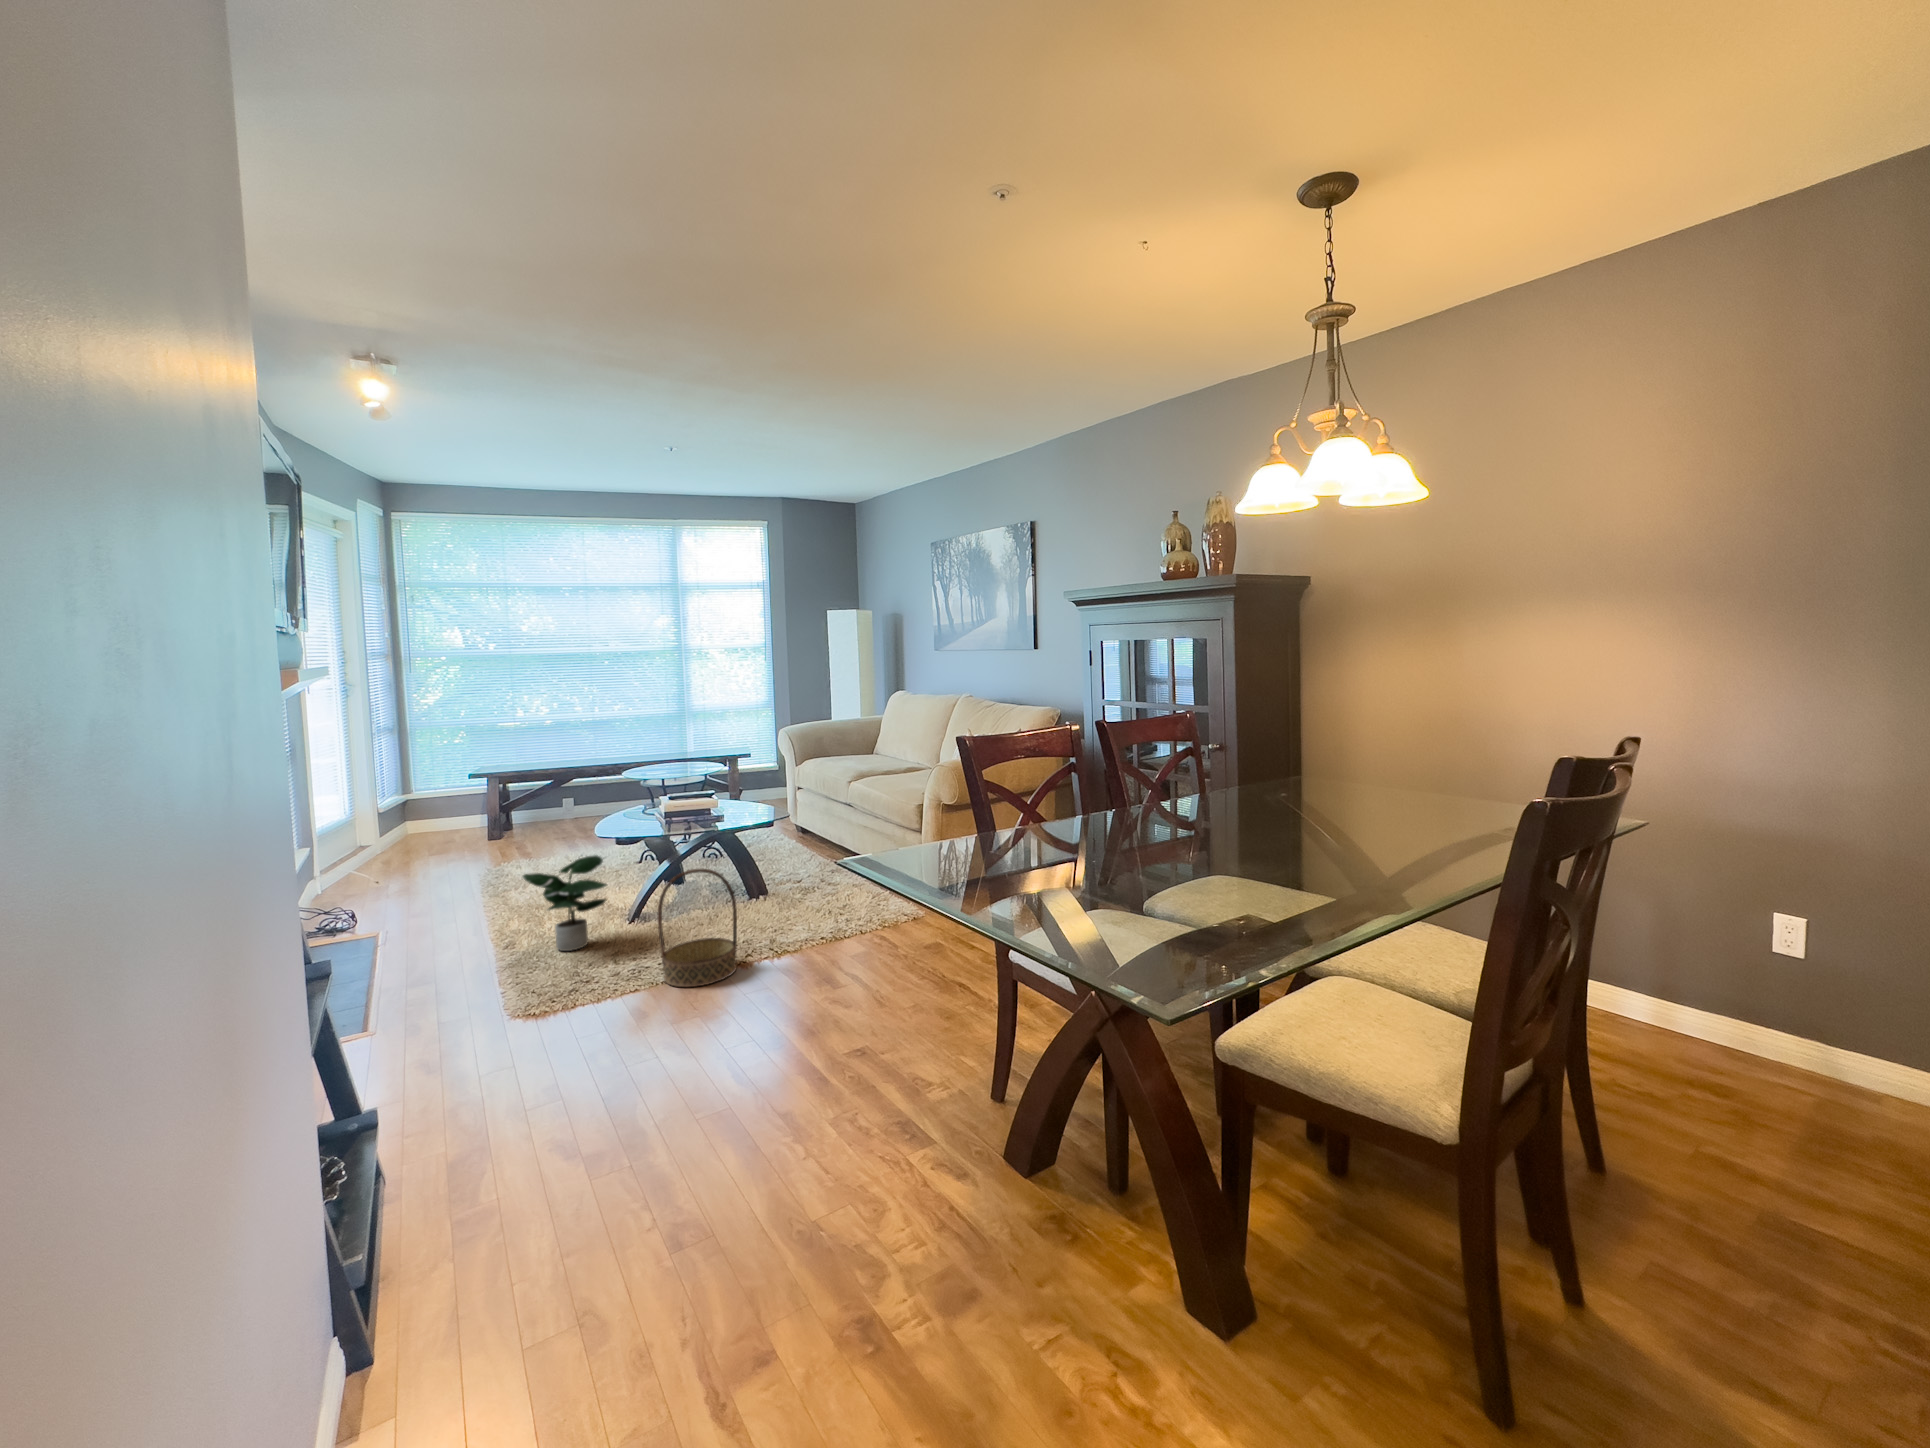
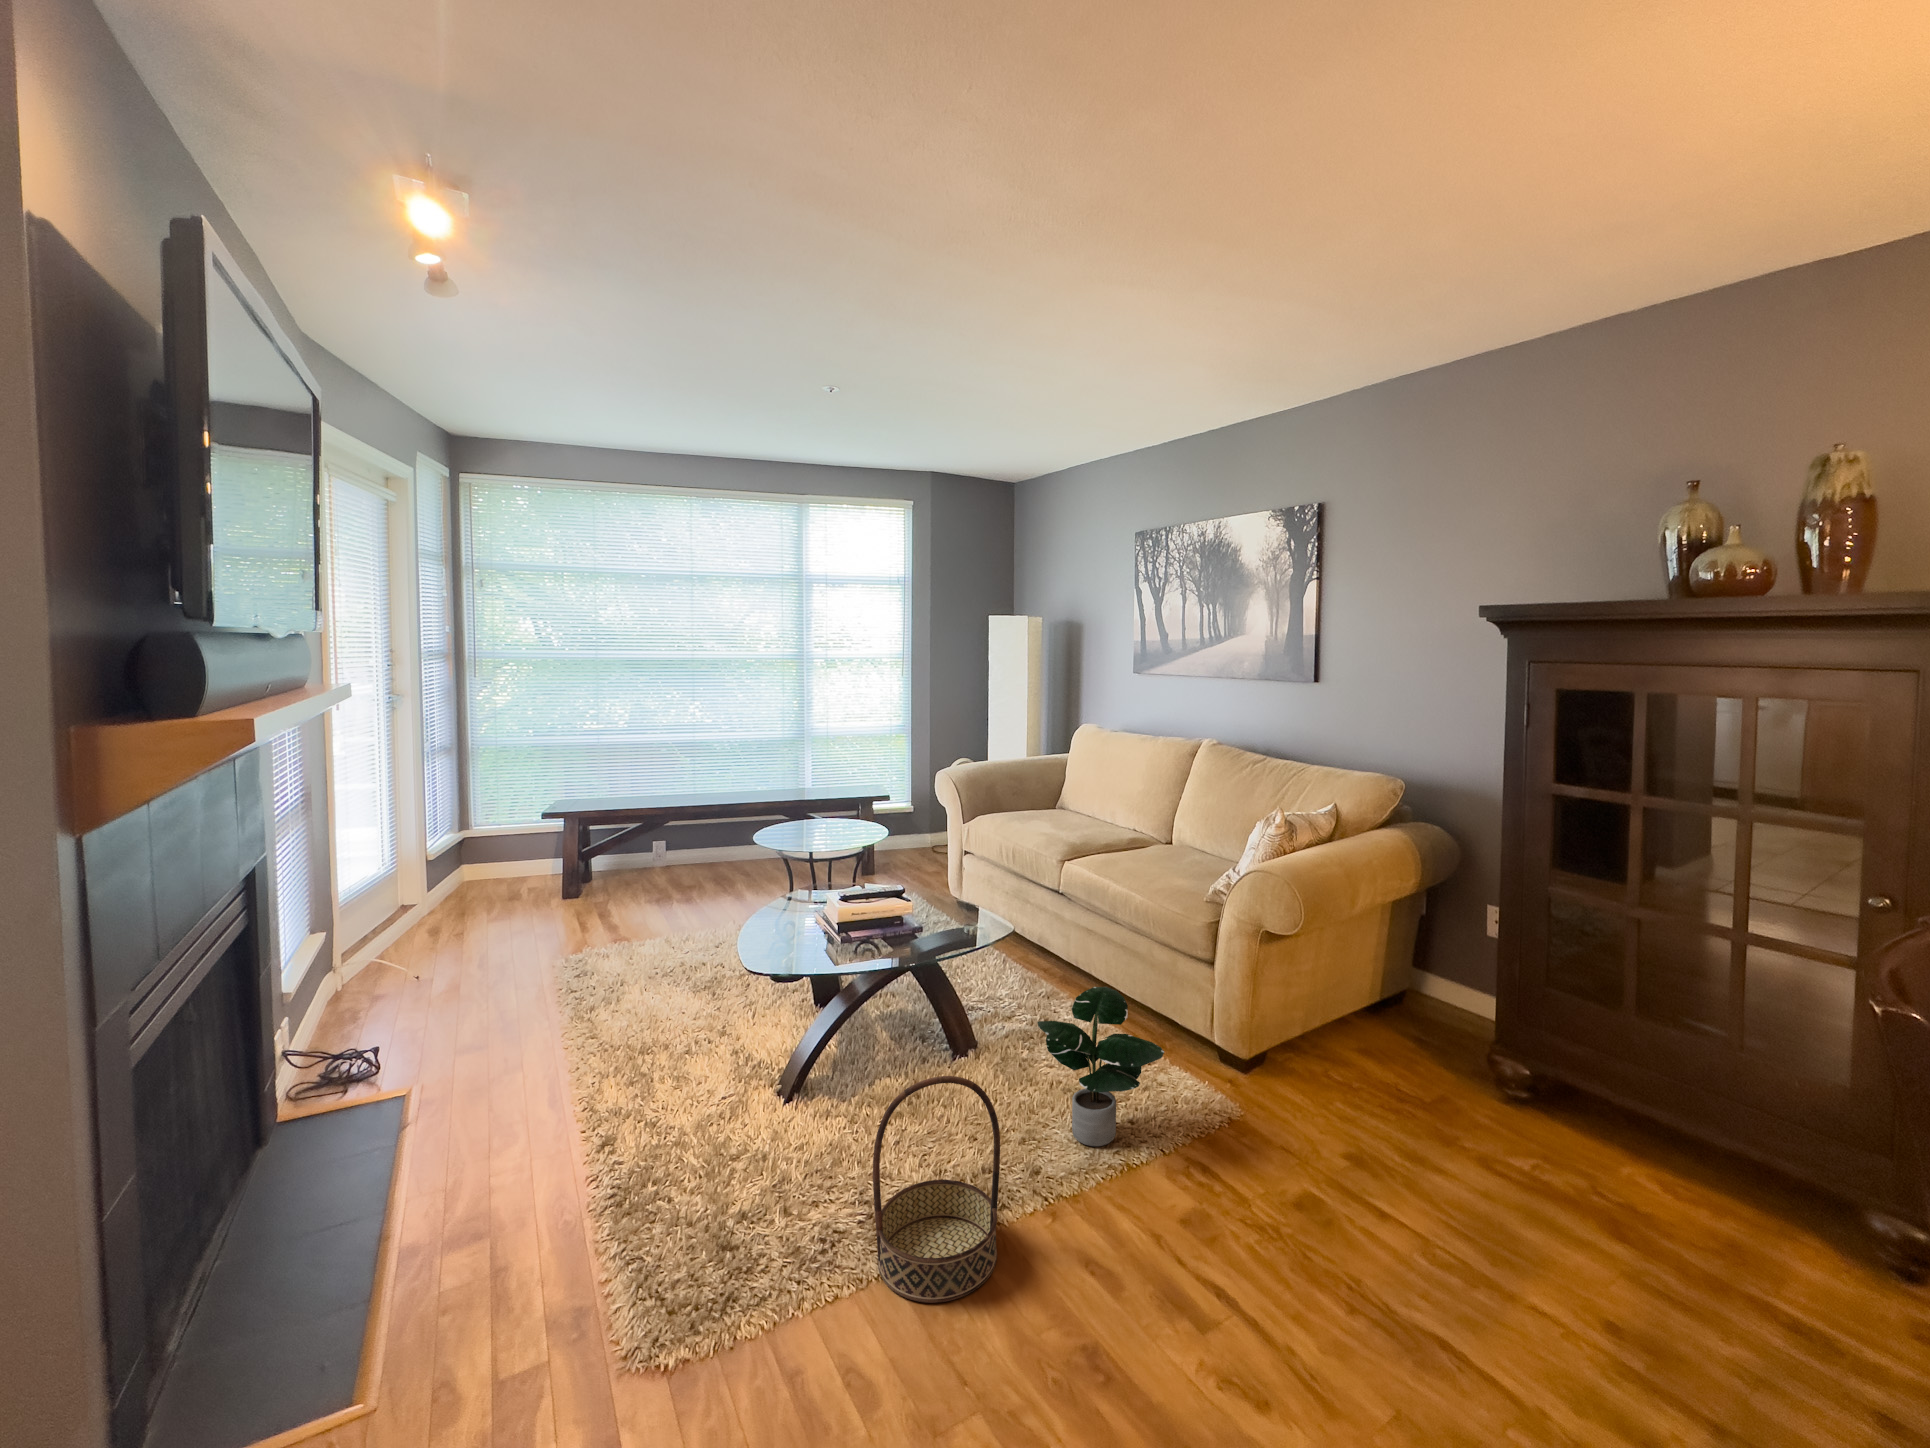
potted plant: present [523,855,607,951] -> present [1037,987,1164,1146]

